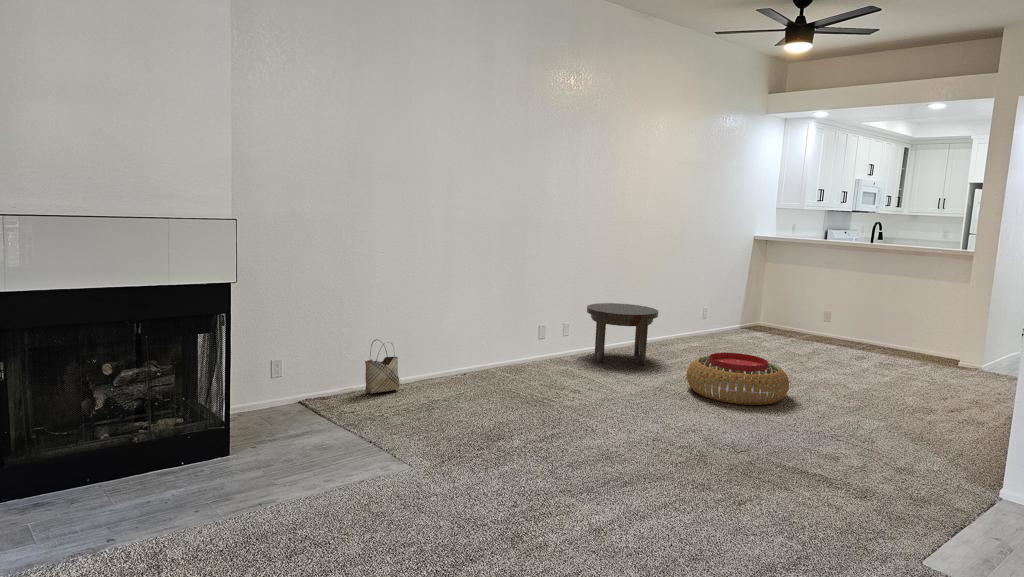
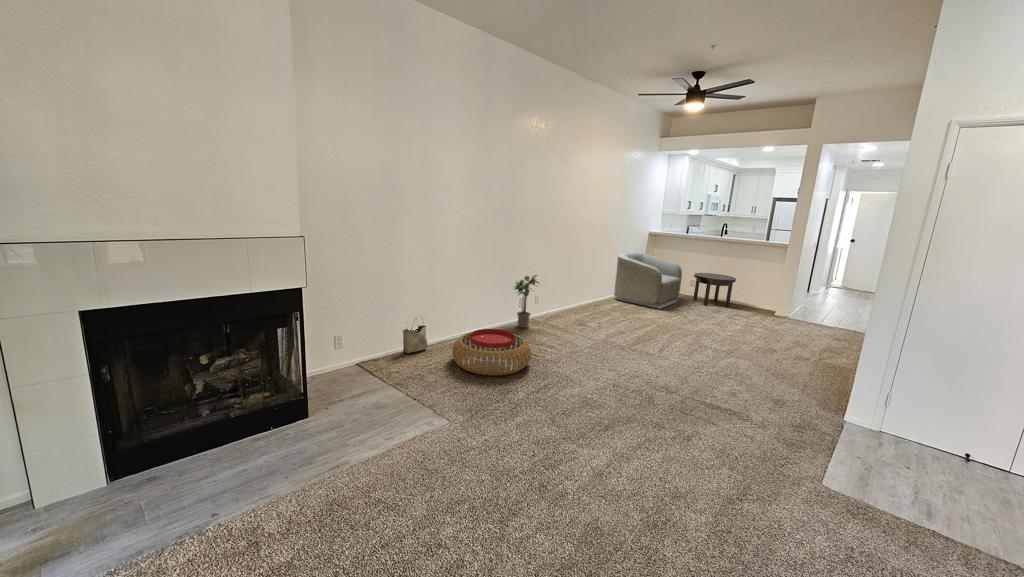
armchair: none [697,267,803,350] -> present [614,252,682,309]
potted plant: none [528,292,569,369] -> present [515,275,539,328]
side table: present [587,303,658,365] -> present [693,273,736,307]
pouf: present [686,353,789,405] -> present [452,329,531,376]

